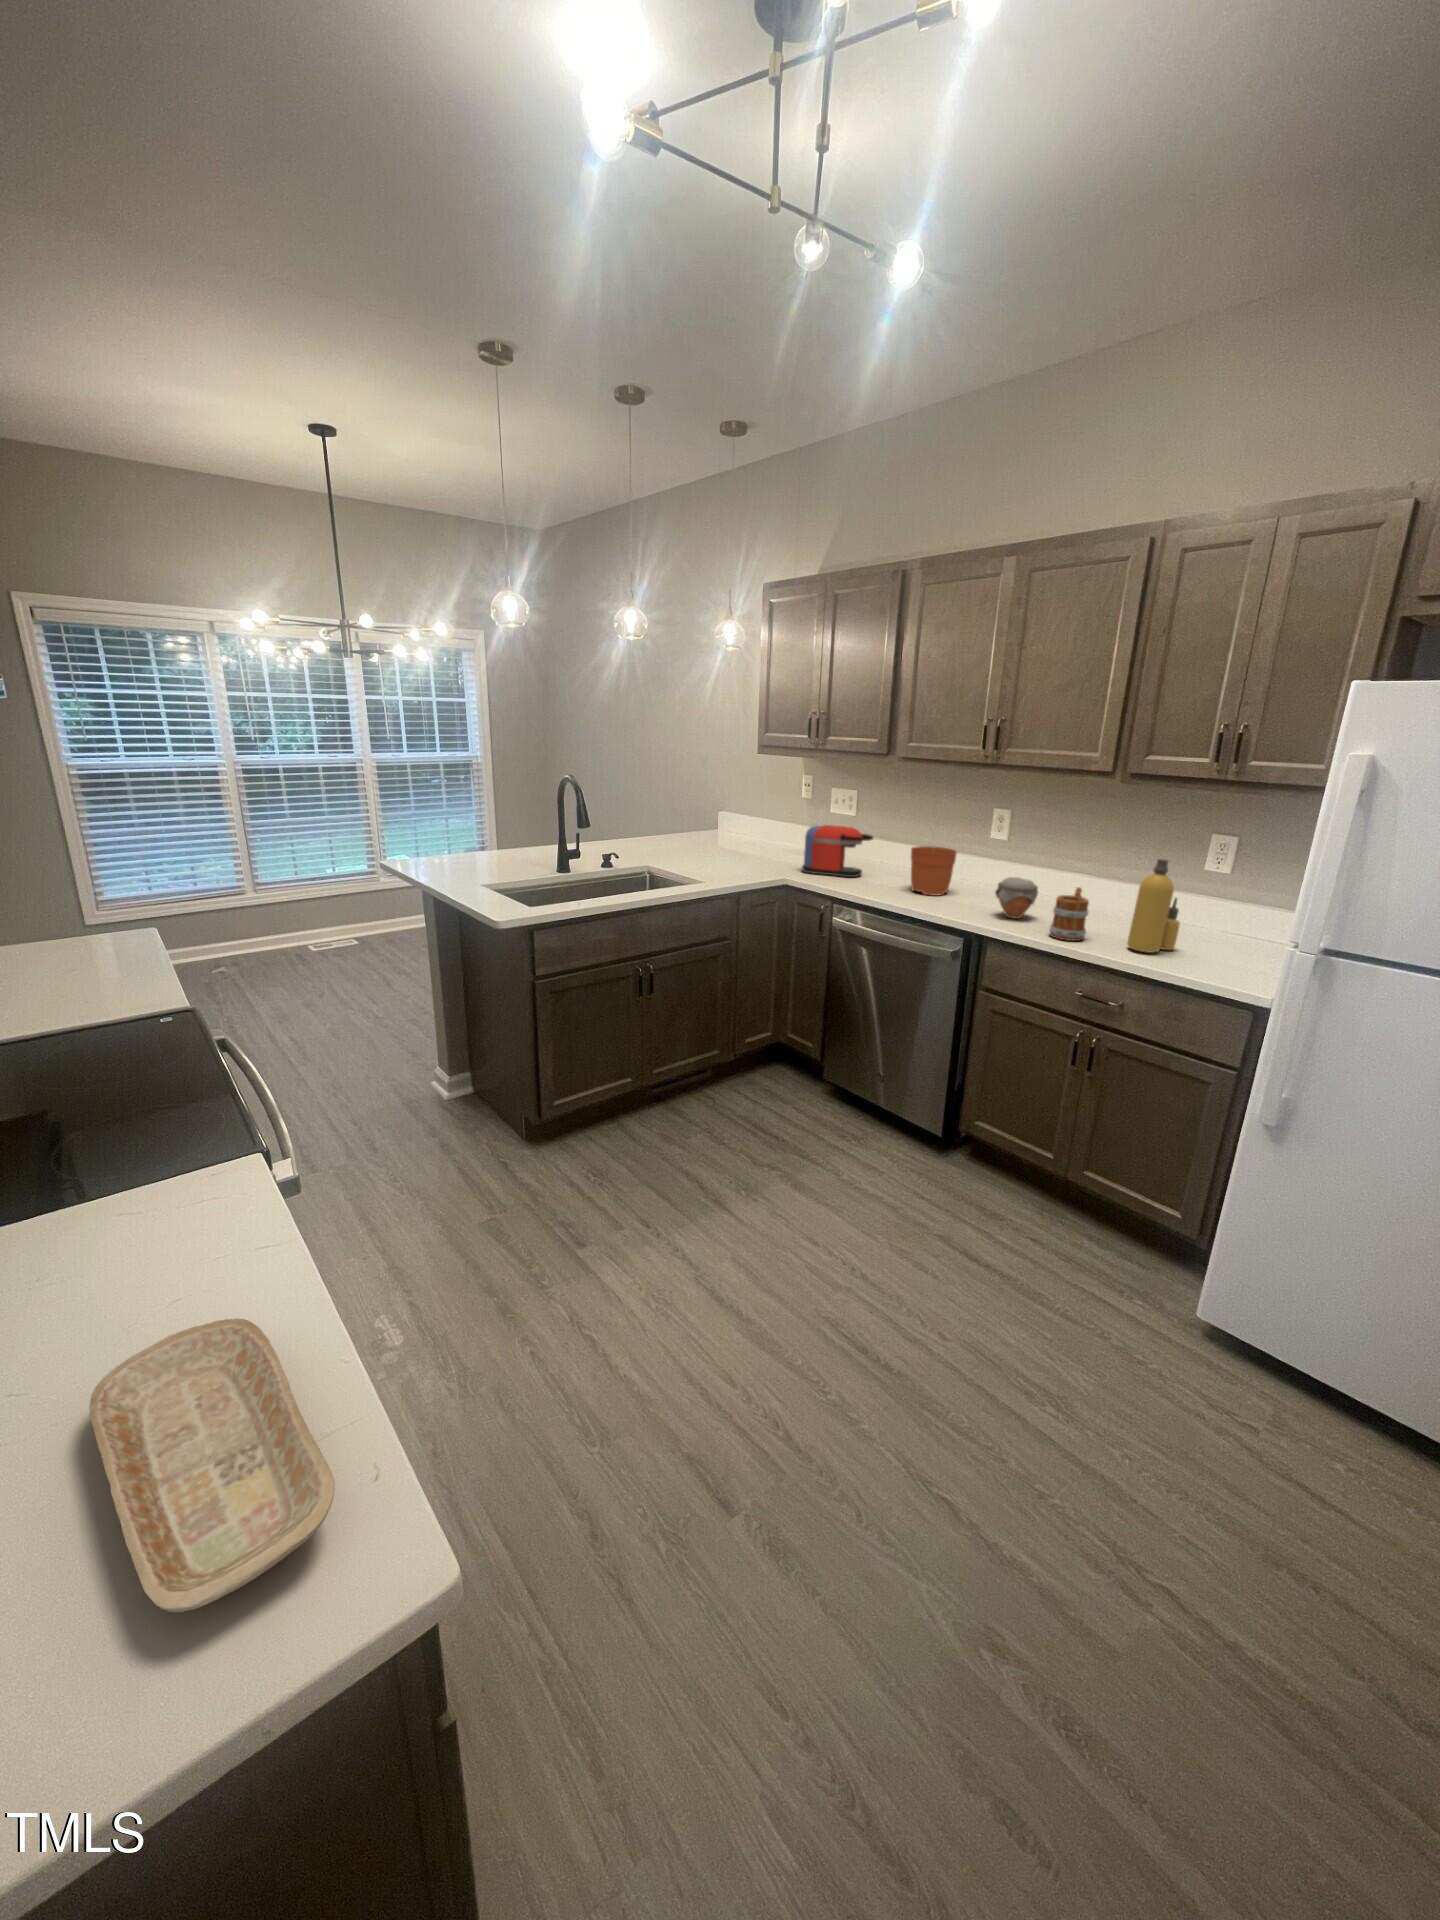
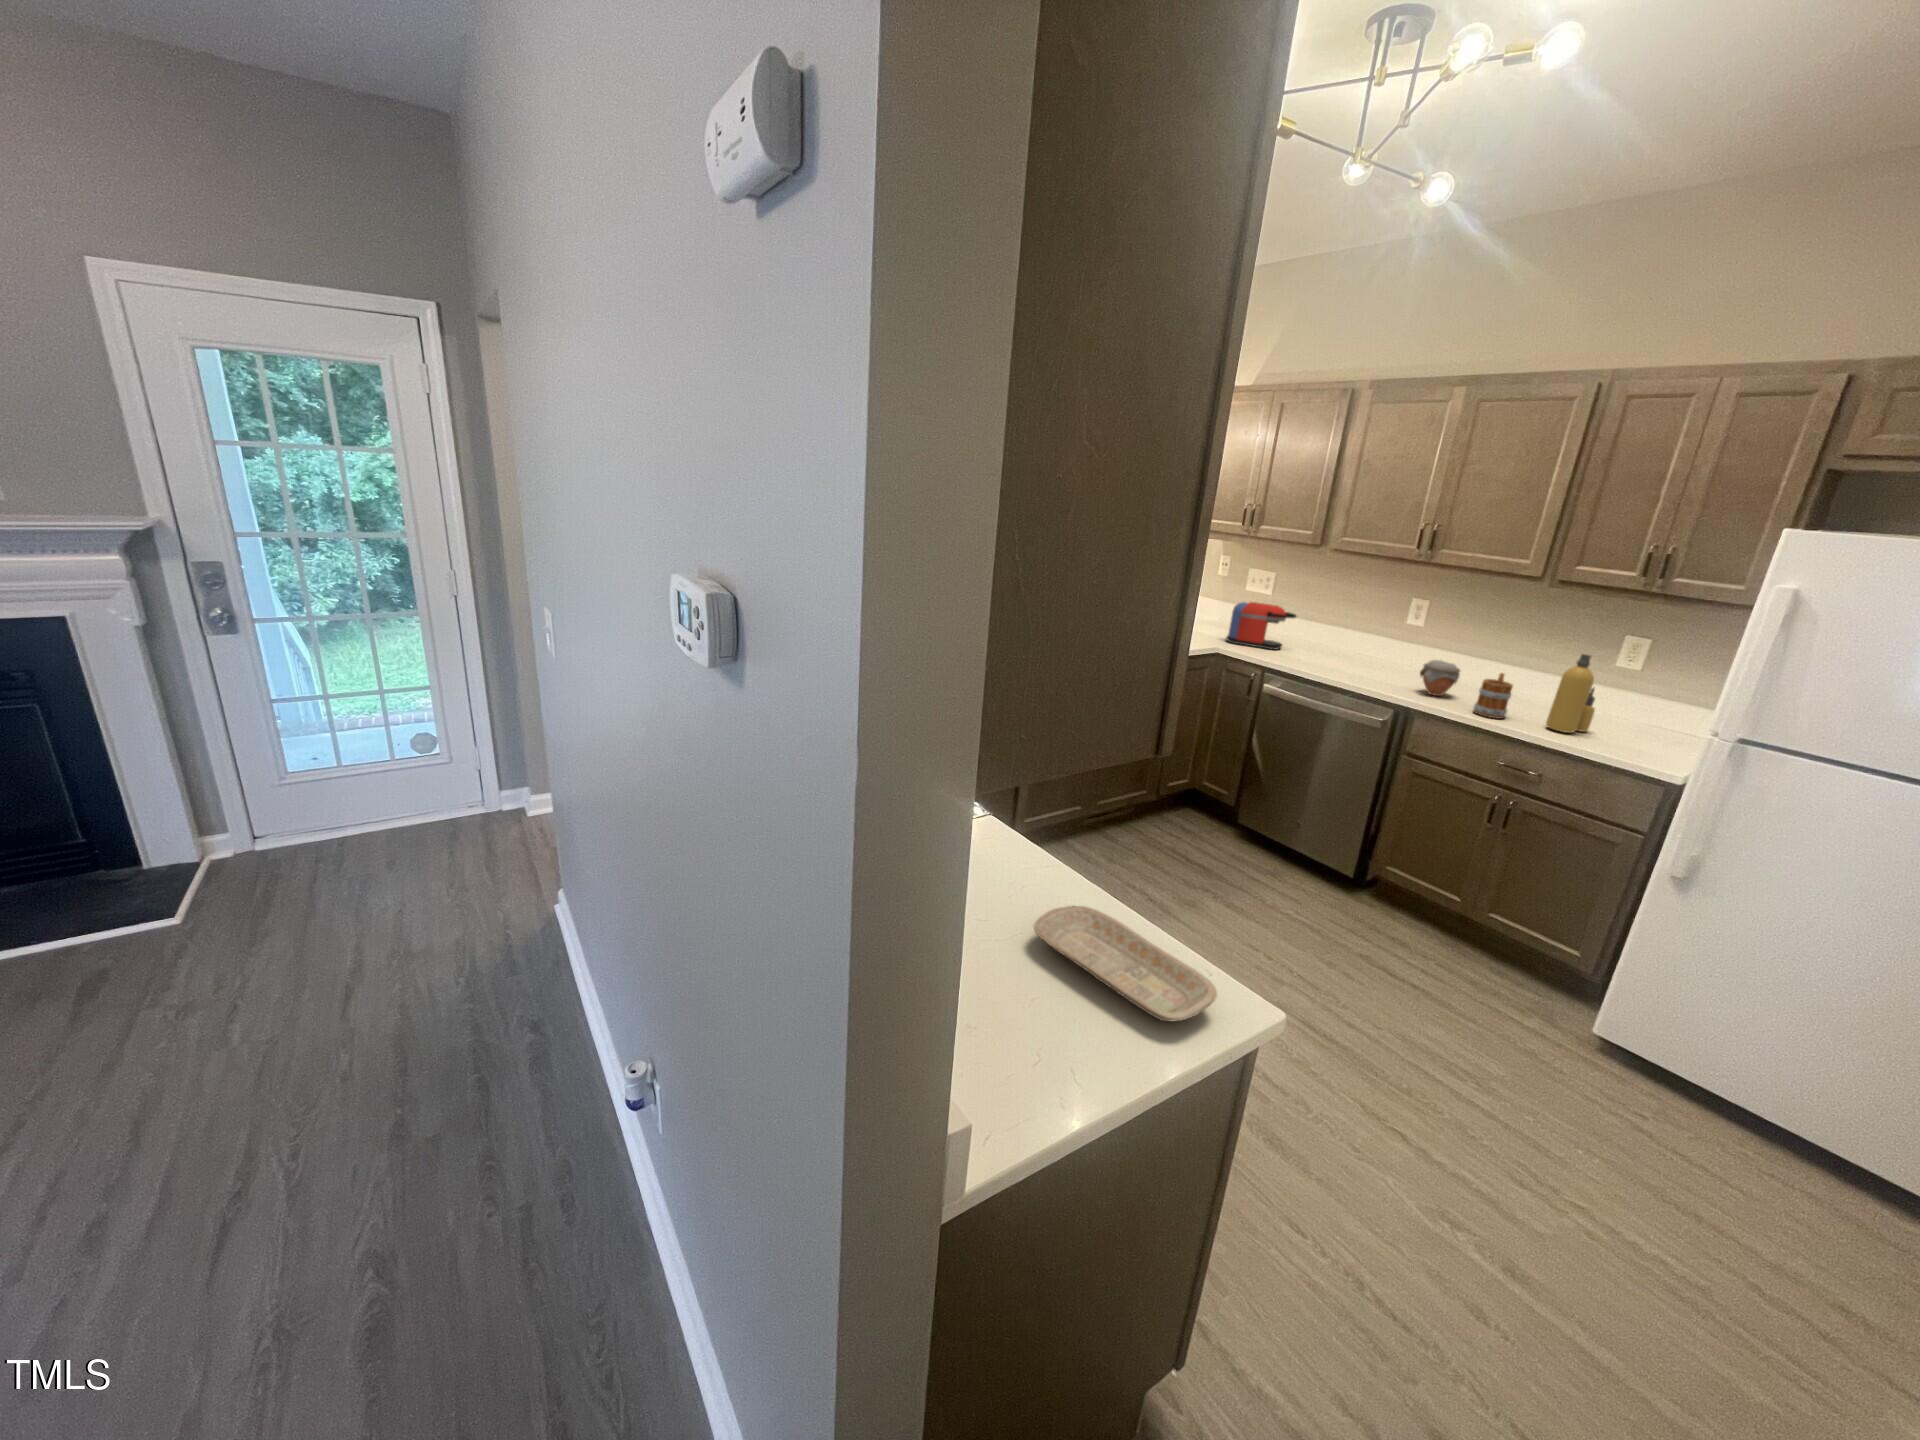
plant pot: present [911,838,957,896] -> none [1333,611,1380,671]

